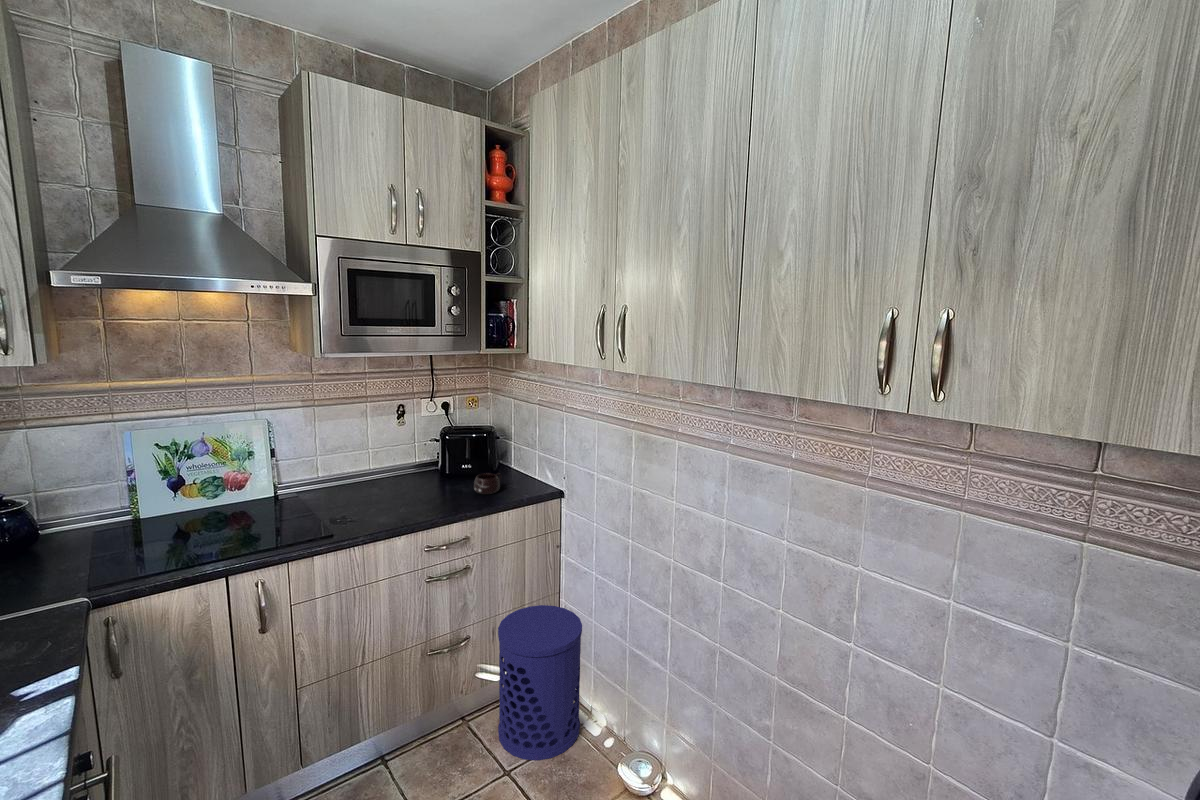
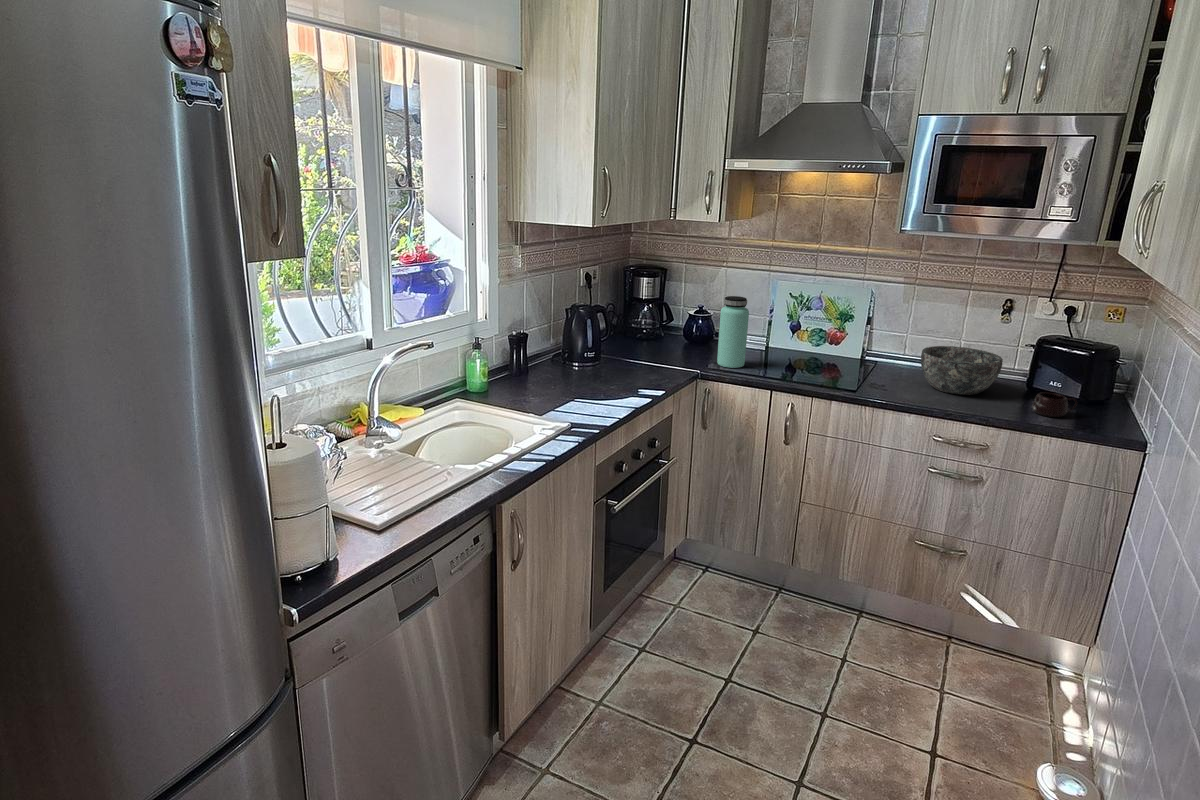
bowl: none [361,454,436,502] -> present [921,346,1003,395]
bottle: none [91,467,152,574] -> present [717,296,749,368]
waste bin: present [498,605,582,760] -> none [960,555,1098,727]

